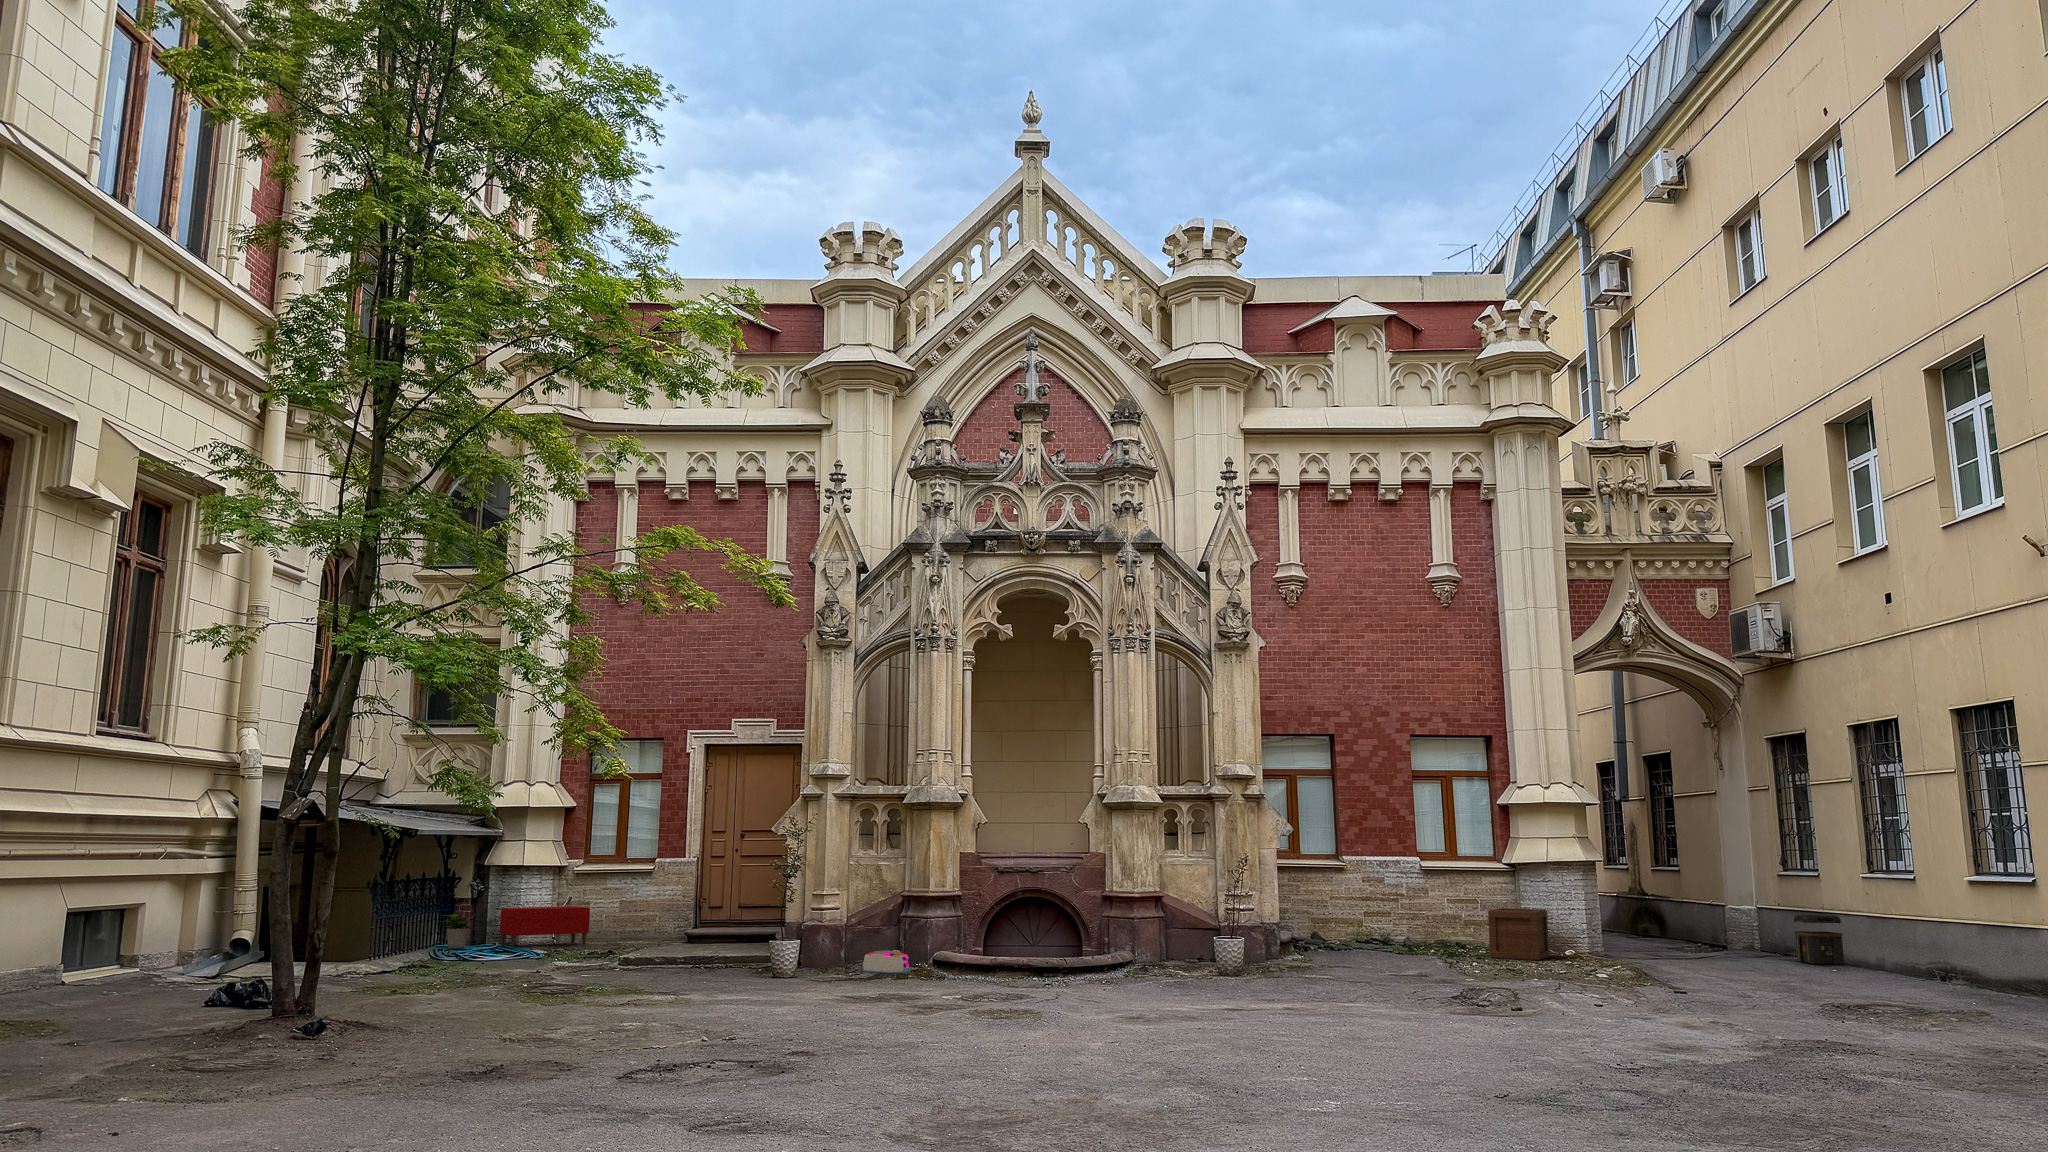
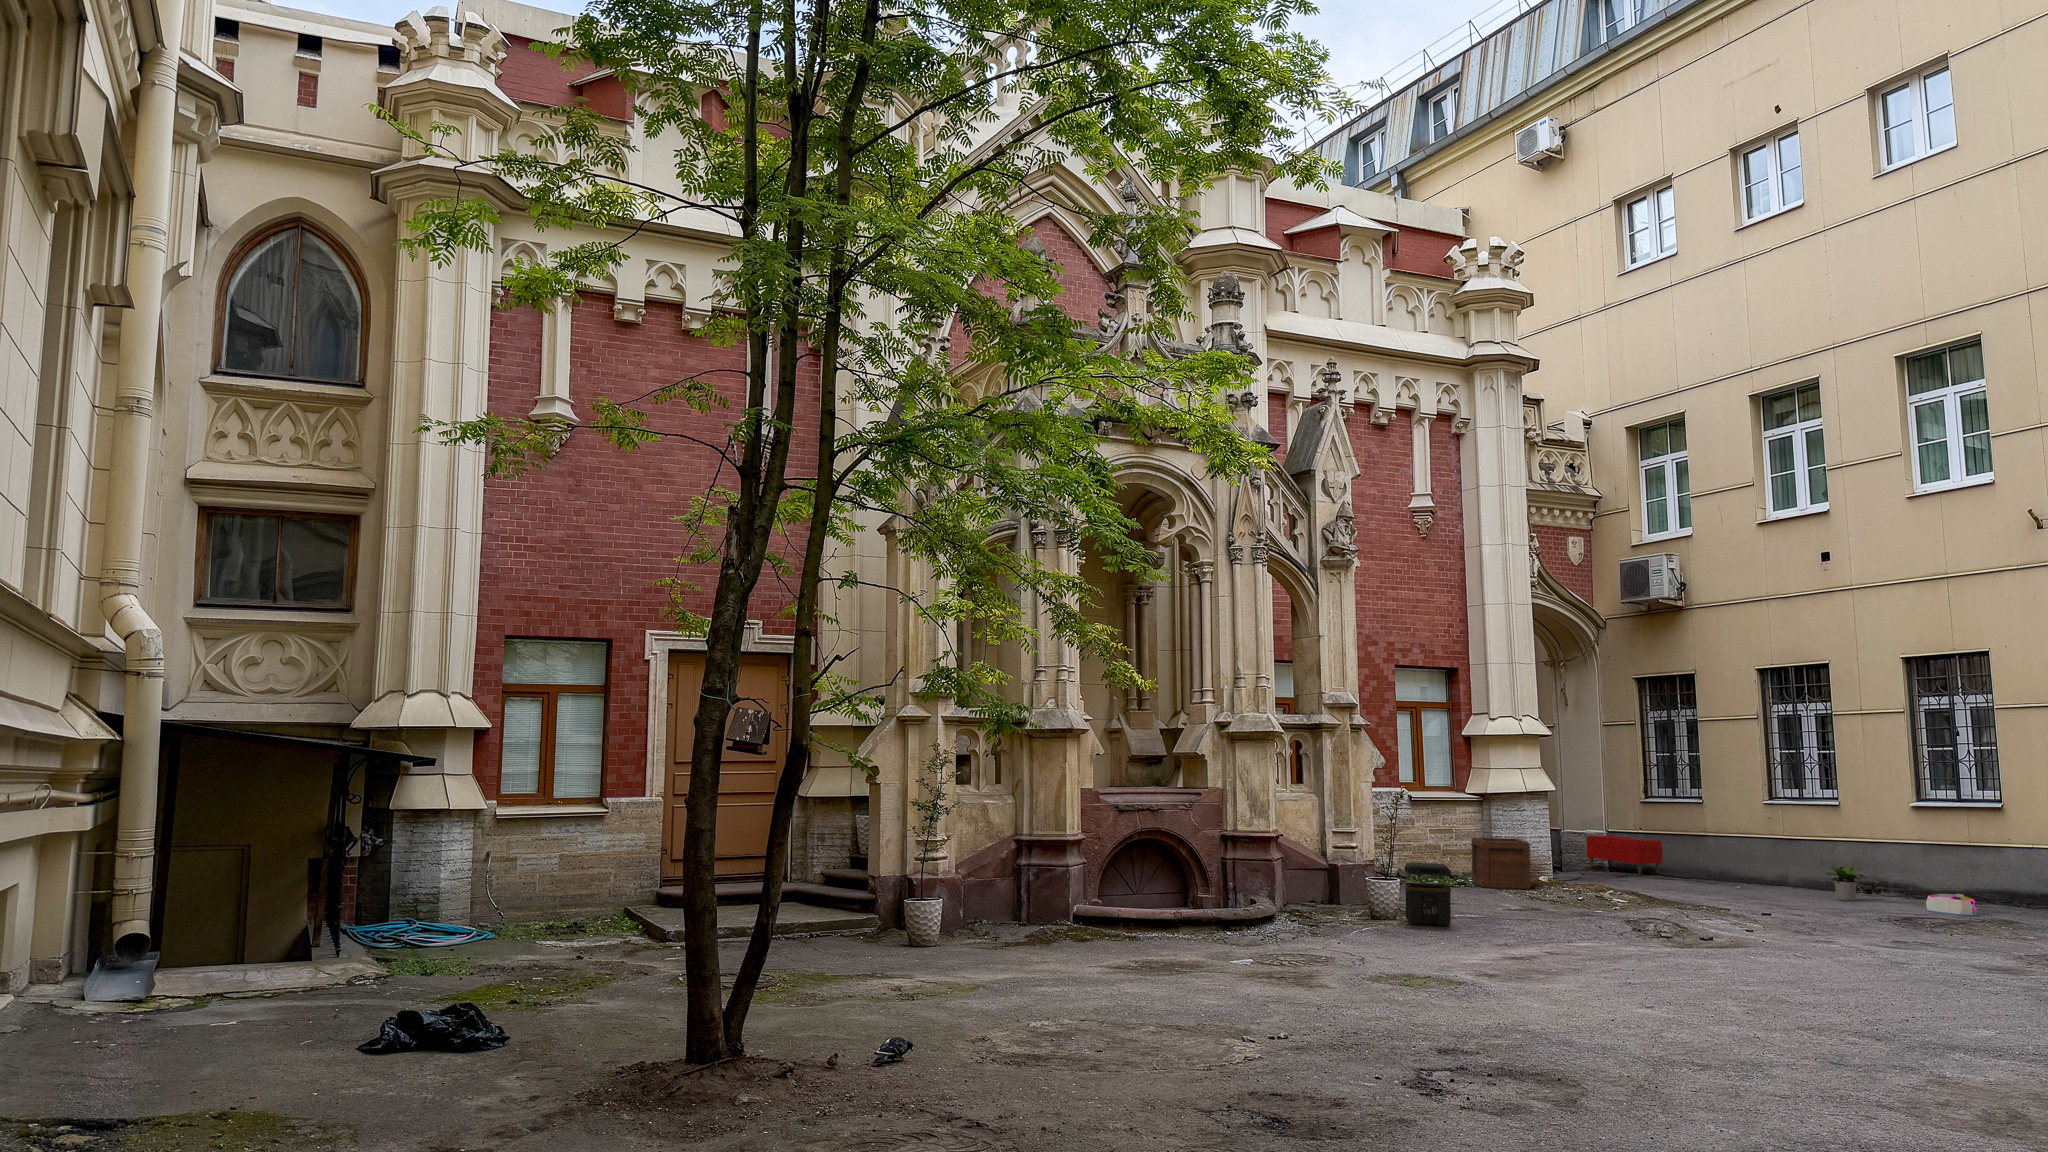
bench: present [499,906,590,948] -> present [1586,836,1663,874]
potted plant: present [437,914,474,948] -> present [1826,866,1865,901]
toolbox: present [1794,914,1844,965] -> present [1405,863,1451,926]
storage bin: present [862,950,911,974] -> present [1926,894,1979,916]

